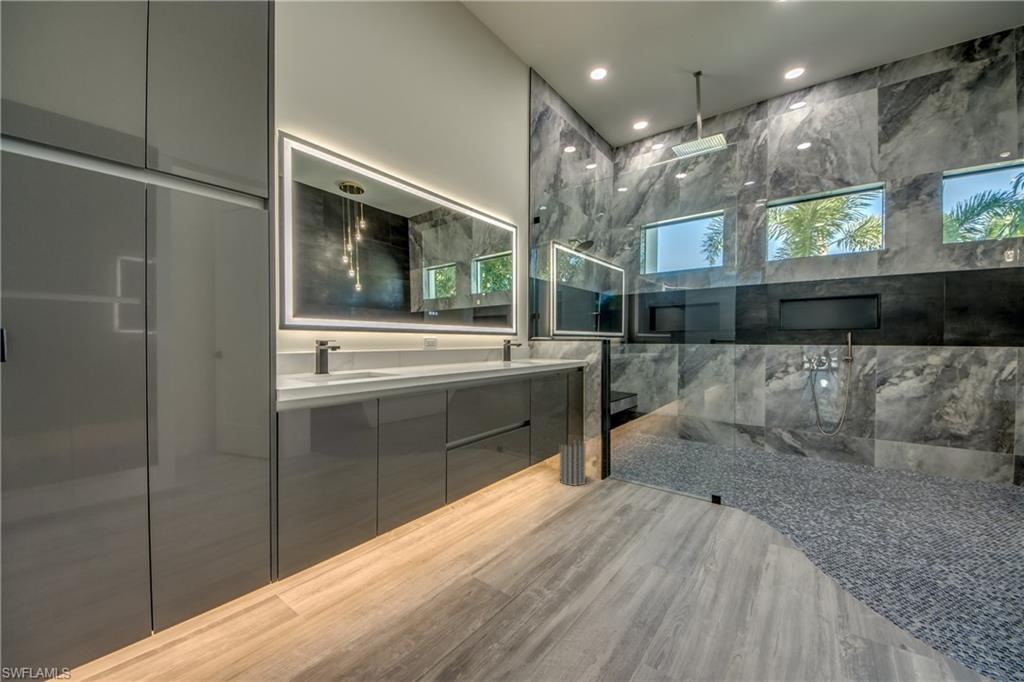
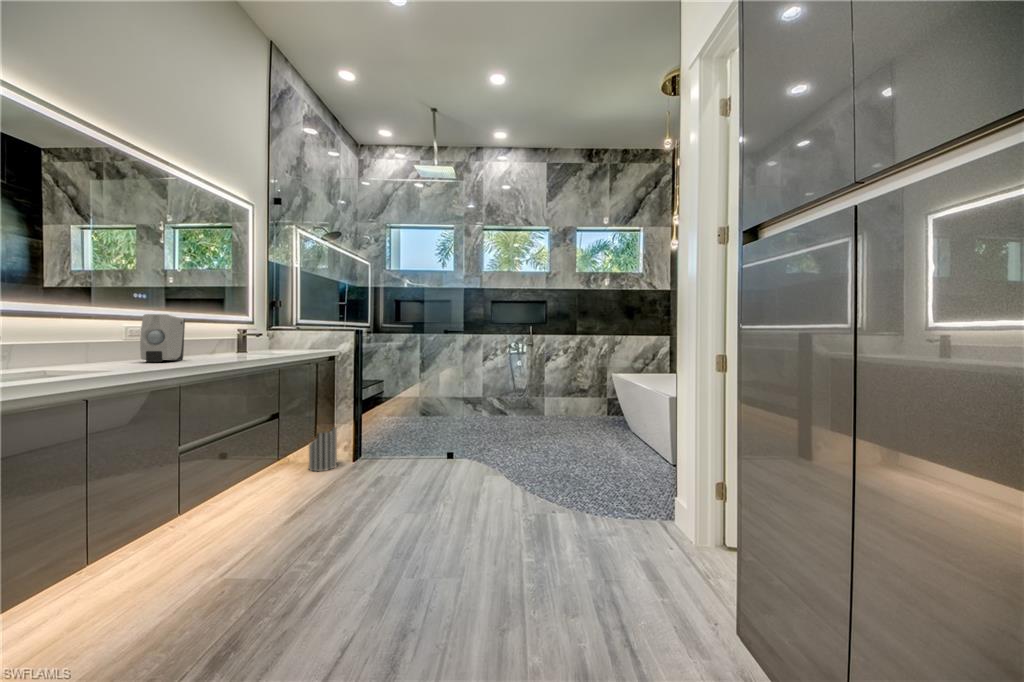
soap dispenser: none [432,332,461,372] -> present [140,314,185,362]

